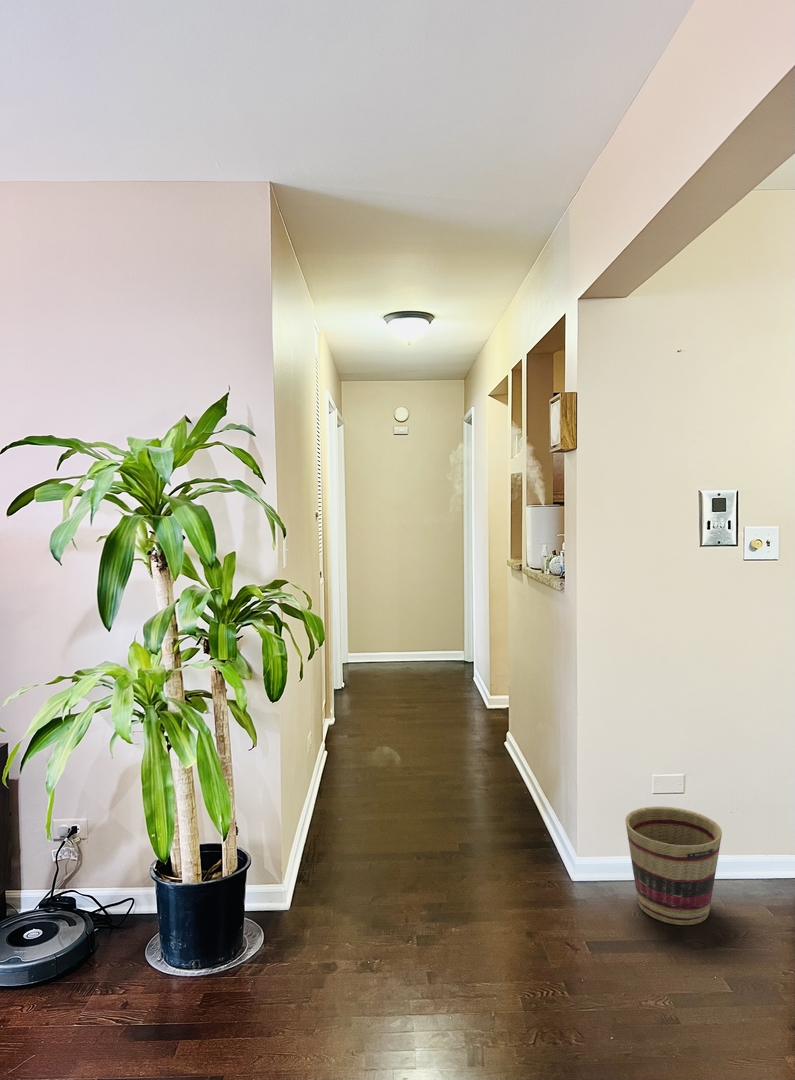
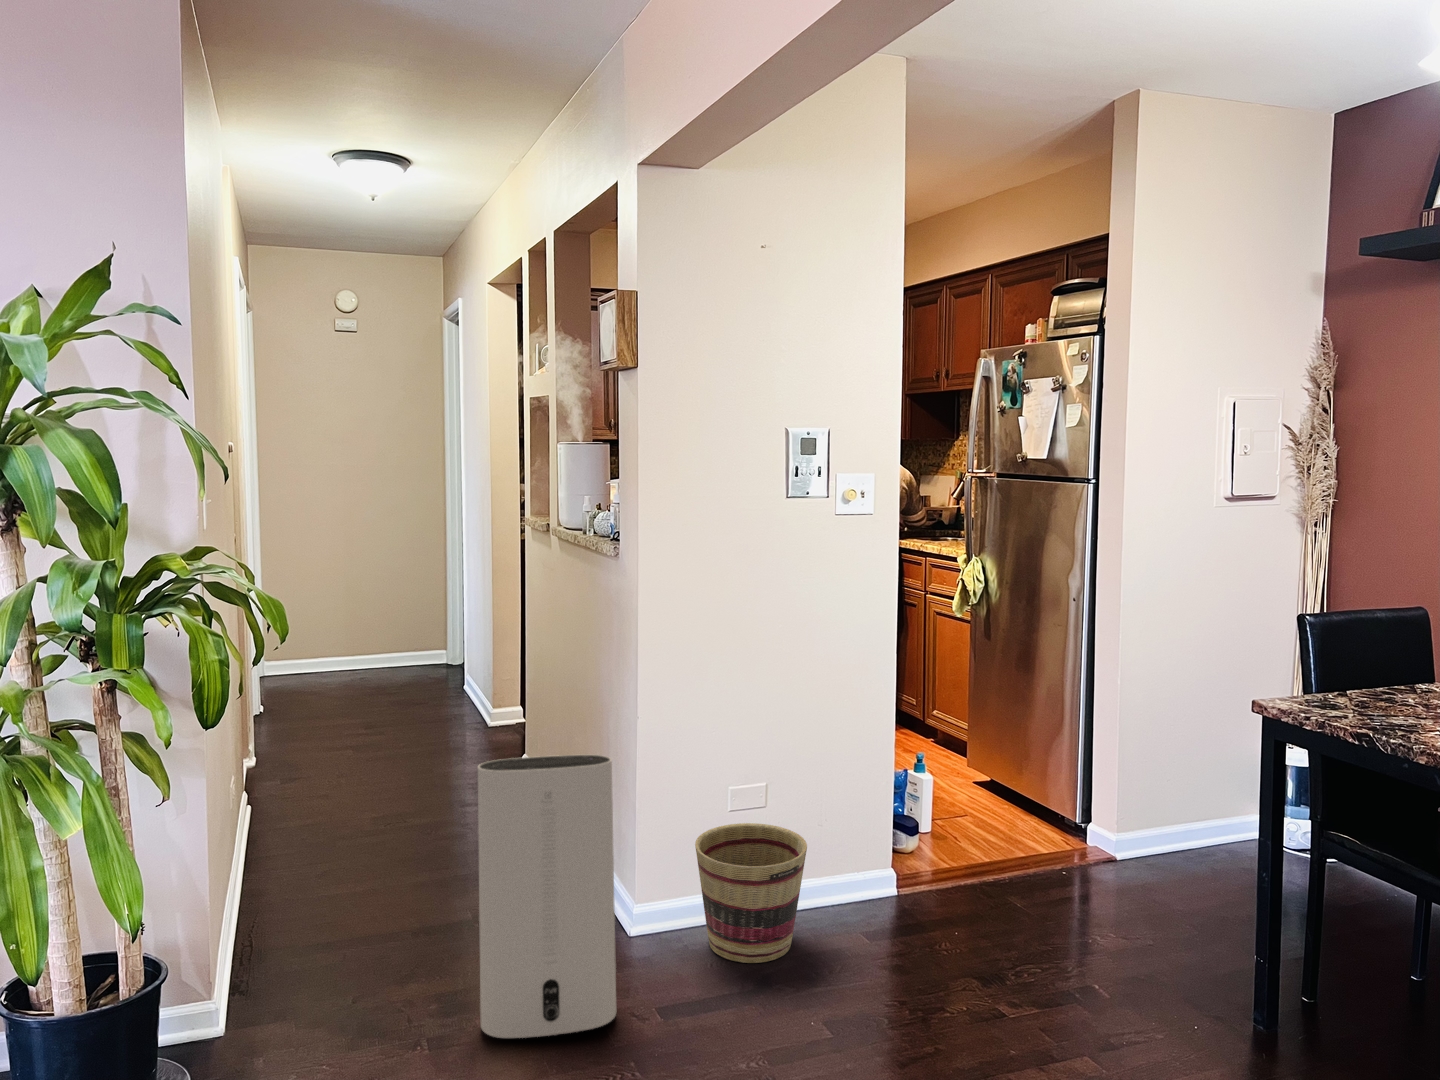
air purifier: none [454,739,557,955] -> present [478,755,616,1038]

